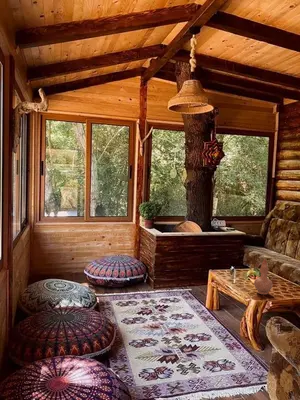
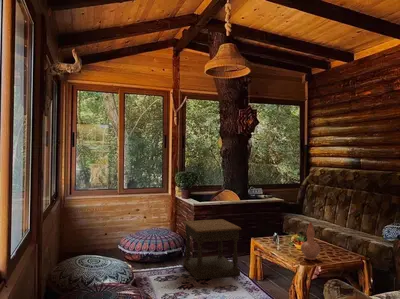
side table: none [144,250,201,306] -> present [183,219,241,280]

